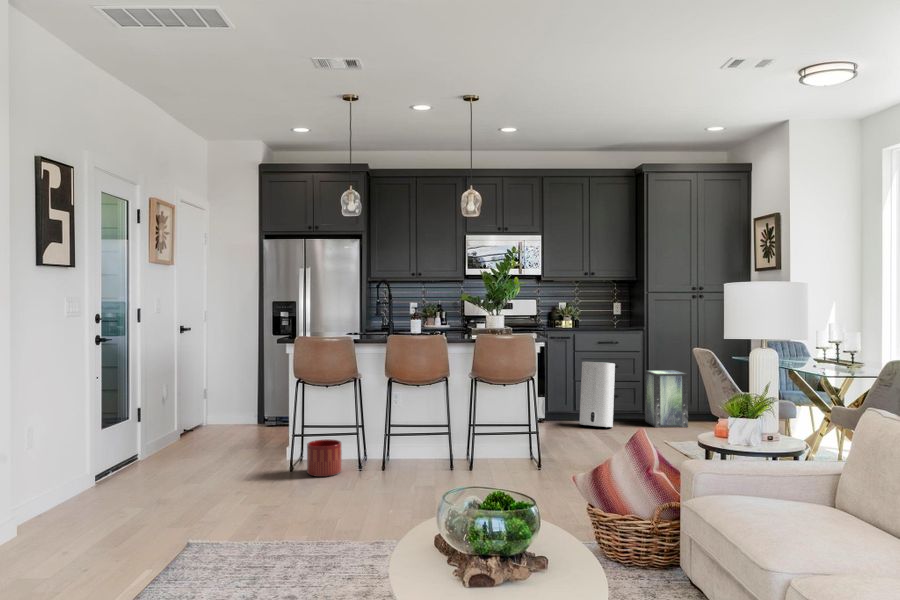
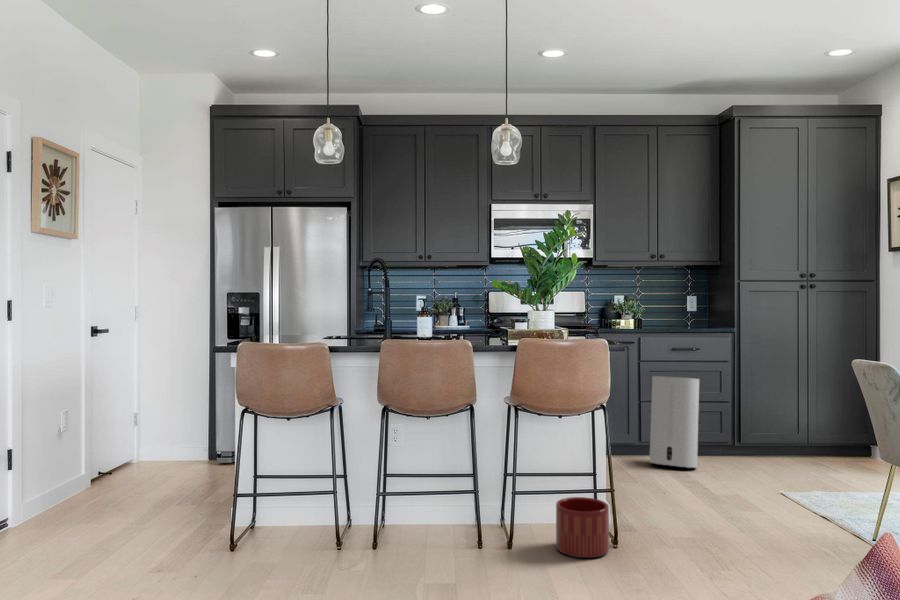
storage box: present [645,370,688,427] -> none [737,388,802,468]
planter: present [307,439,342,477] -> present [556,497,609,558]

